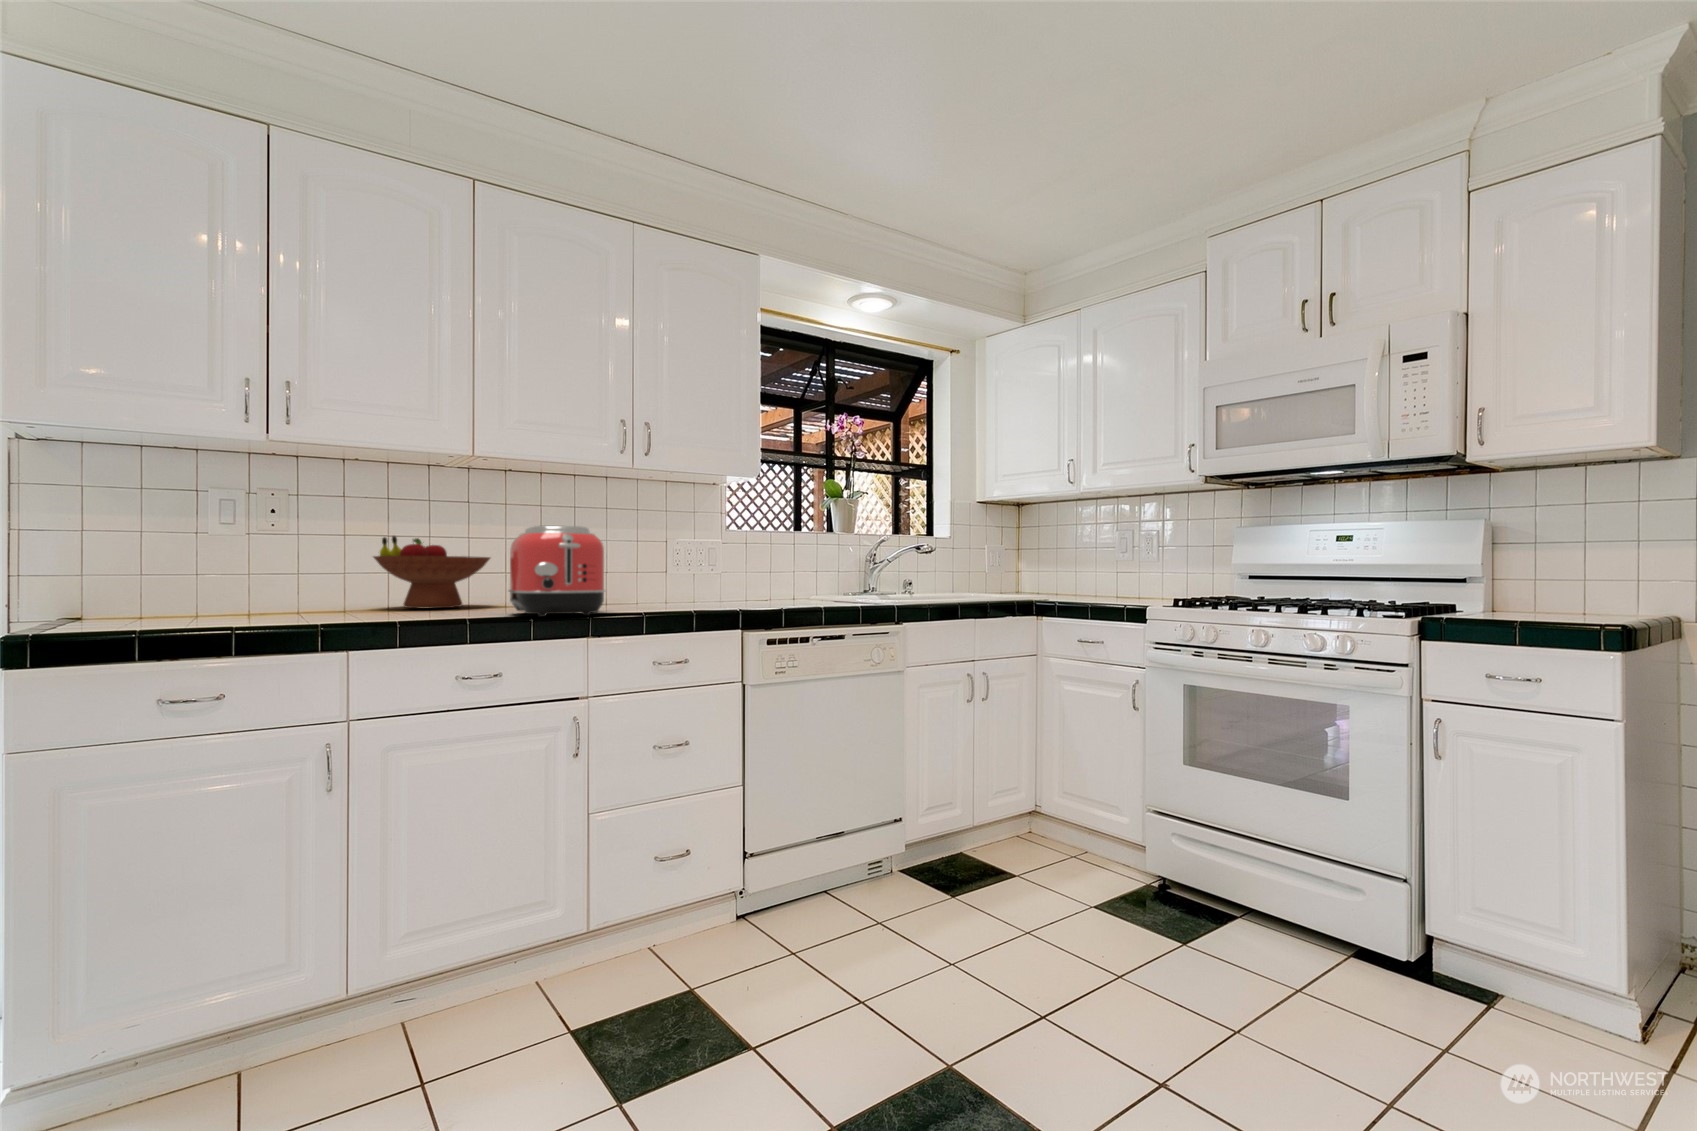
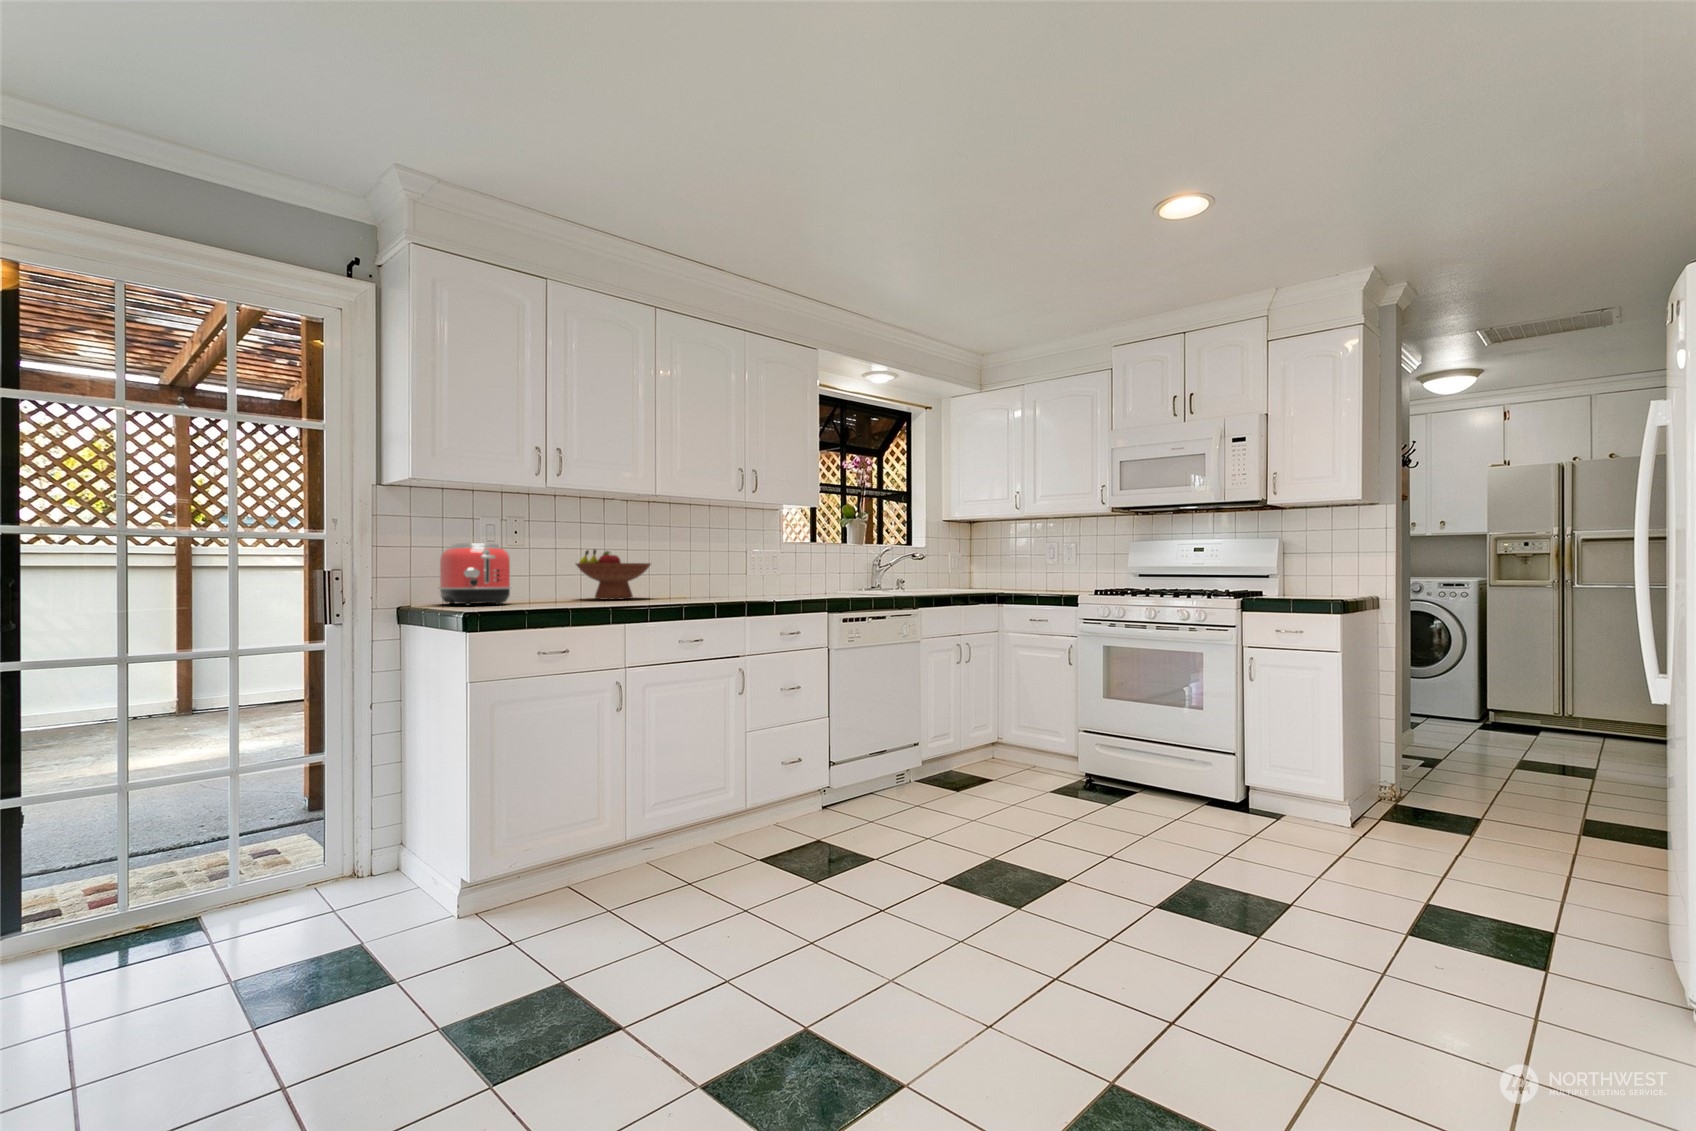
toaster: present [509,525,605,617] -> present [439,543,510,605]

